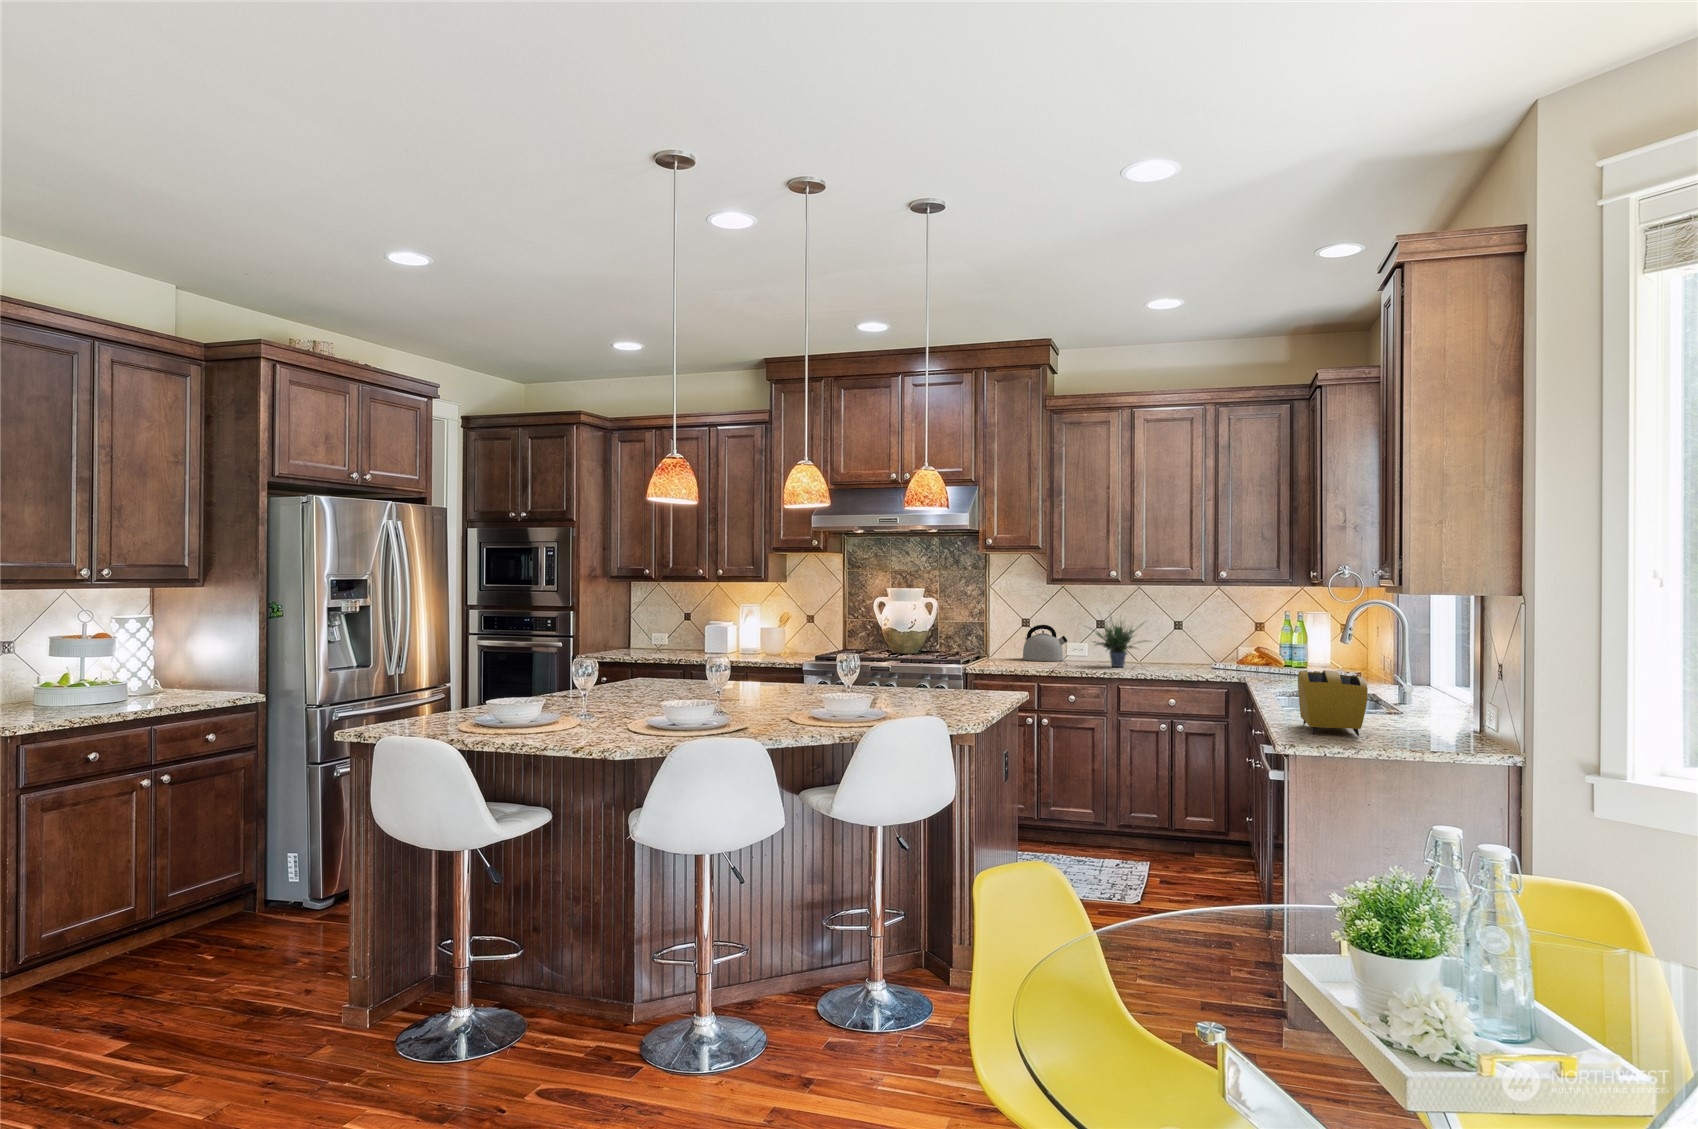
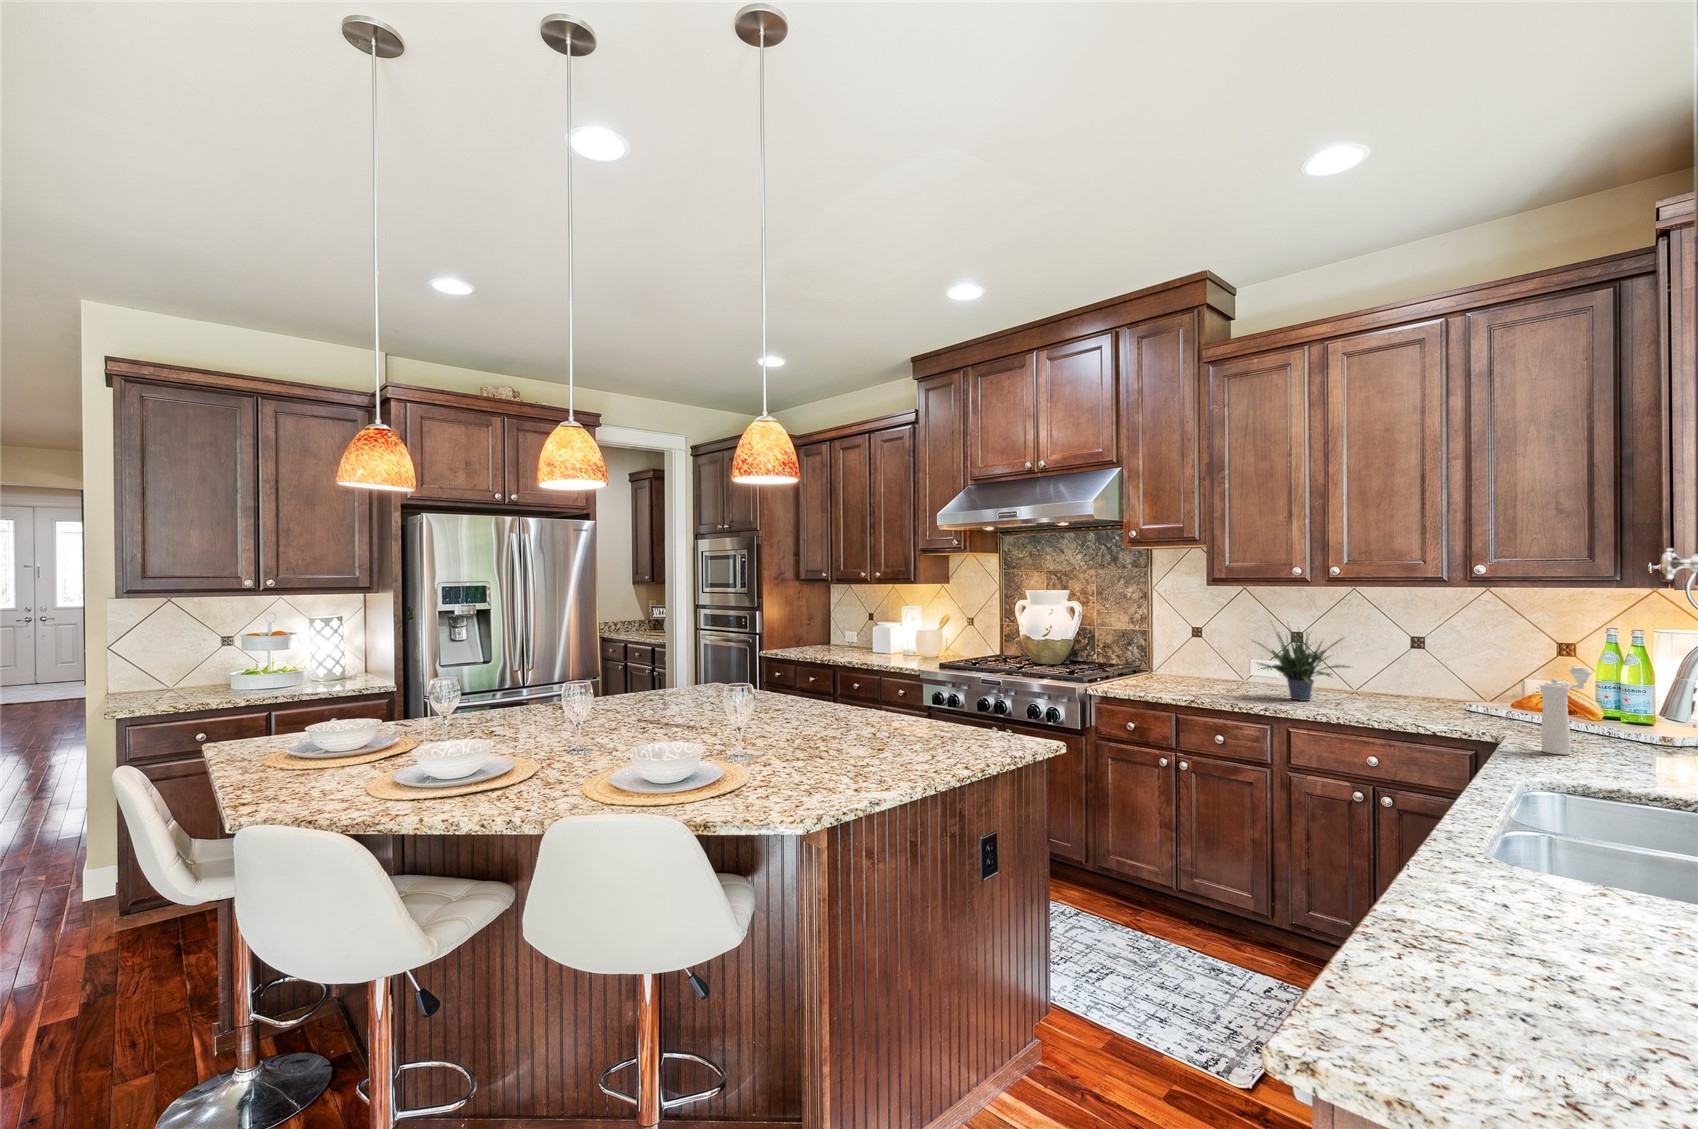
kettle: present [1022,625,1067,661] -> none [1184,636,1246,684]
pepper mill: none [1268,632,1289,682] -> present [1540,667,1592,755]
toaster: present [1298,670,1368,737] -> none [1411,806,1632,1048]

